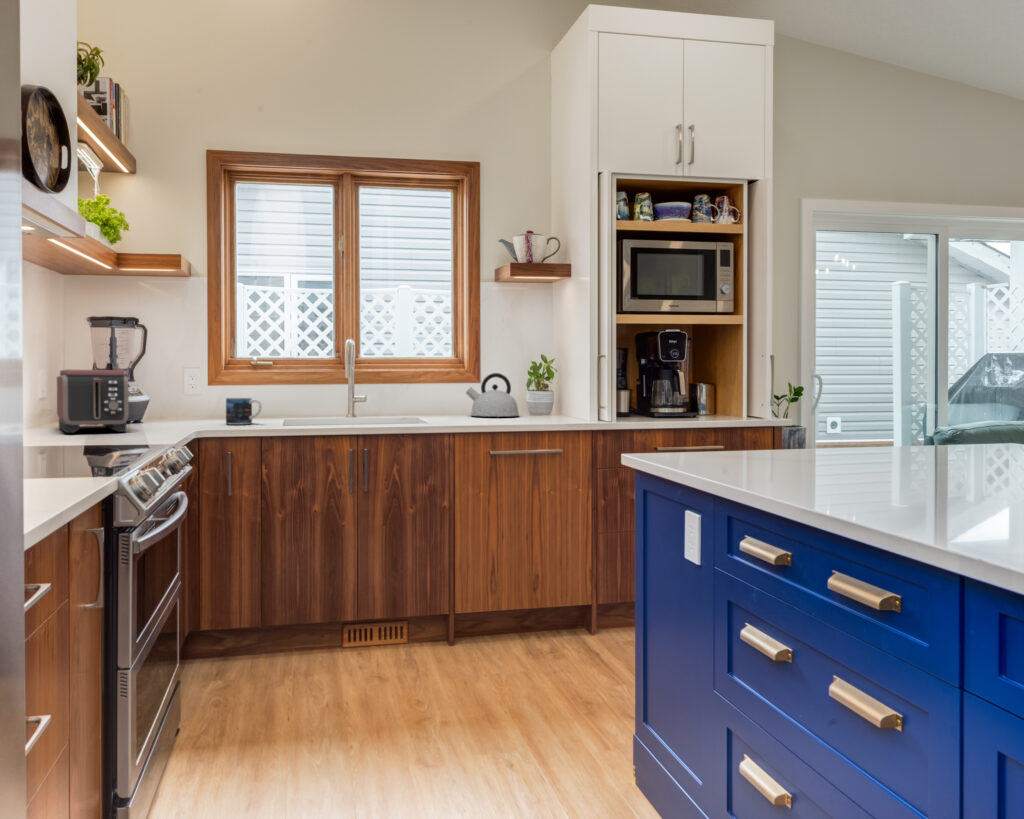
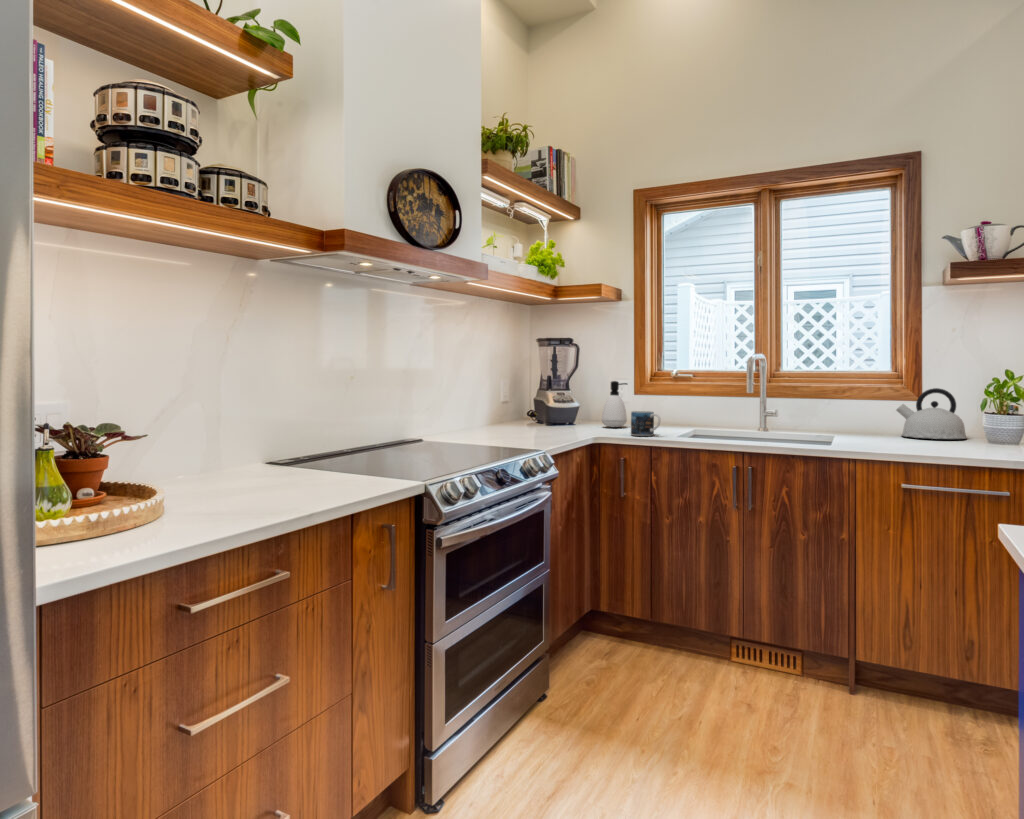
soap dispenser: none [175,366,206,419] -> present [602,381,627,427]
toaster: present [57,369,129,433] -> none [490,387,544,440]

